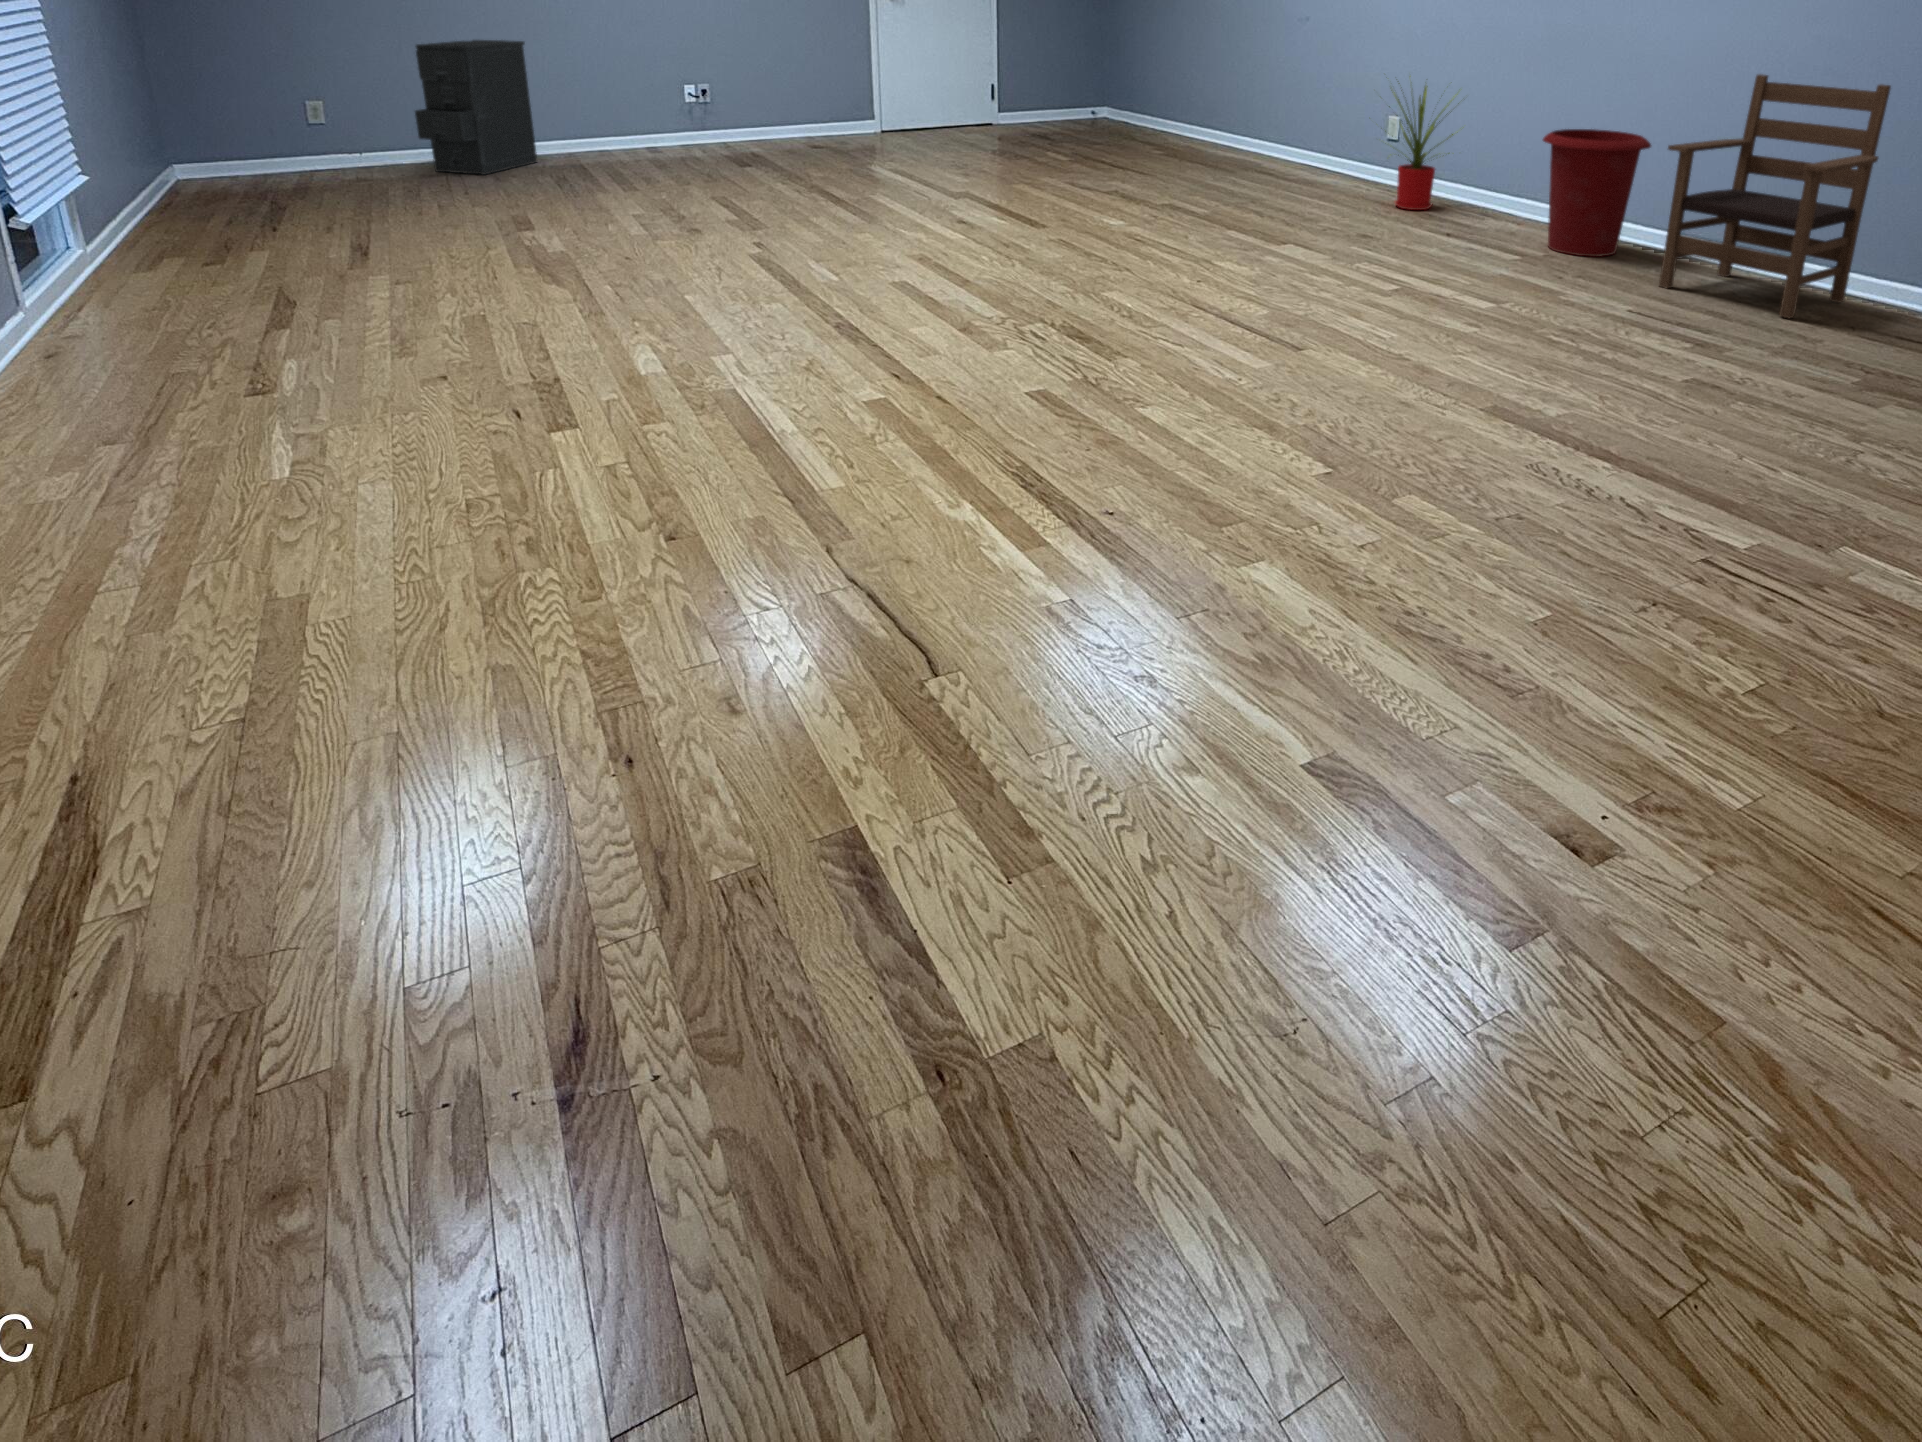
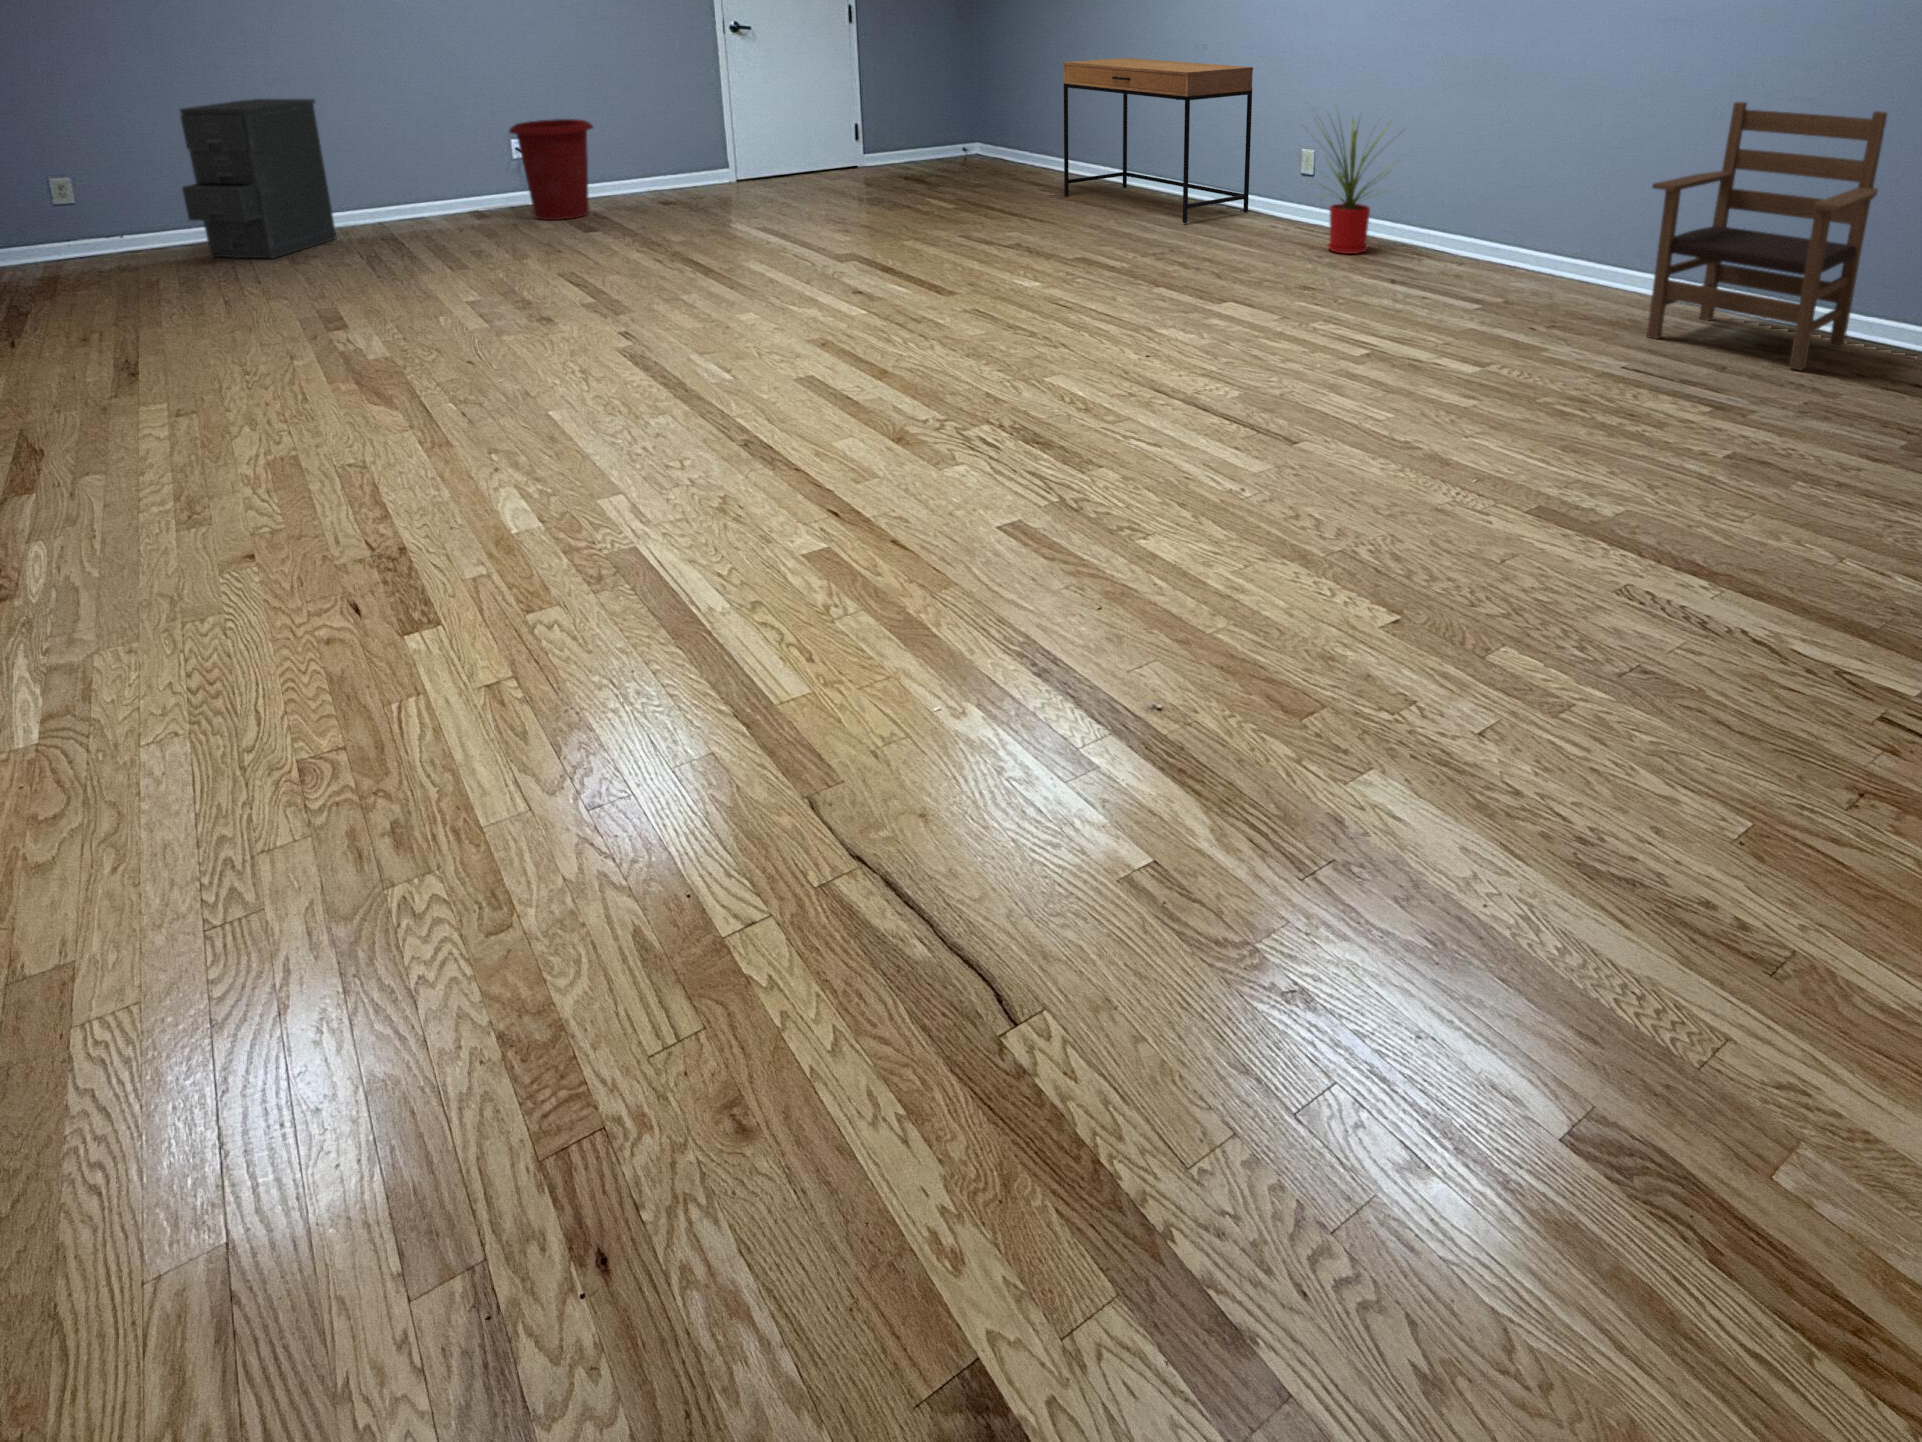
desk: none [1171,29,1344,180] -> present [1063,58,1253,223]
waste bin: present [1543,129,1651,257] -> present [509,119,593,220]

